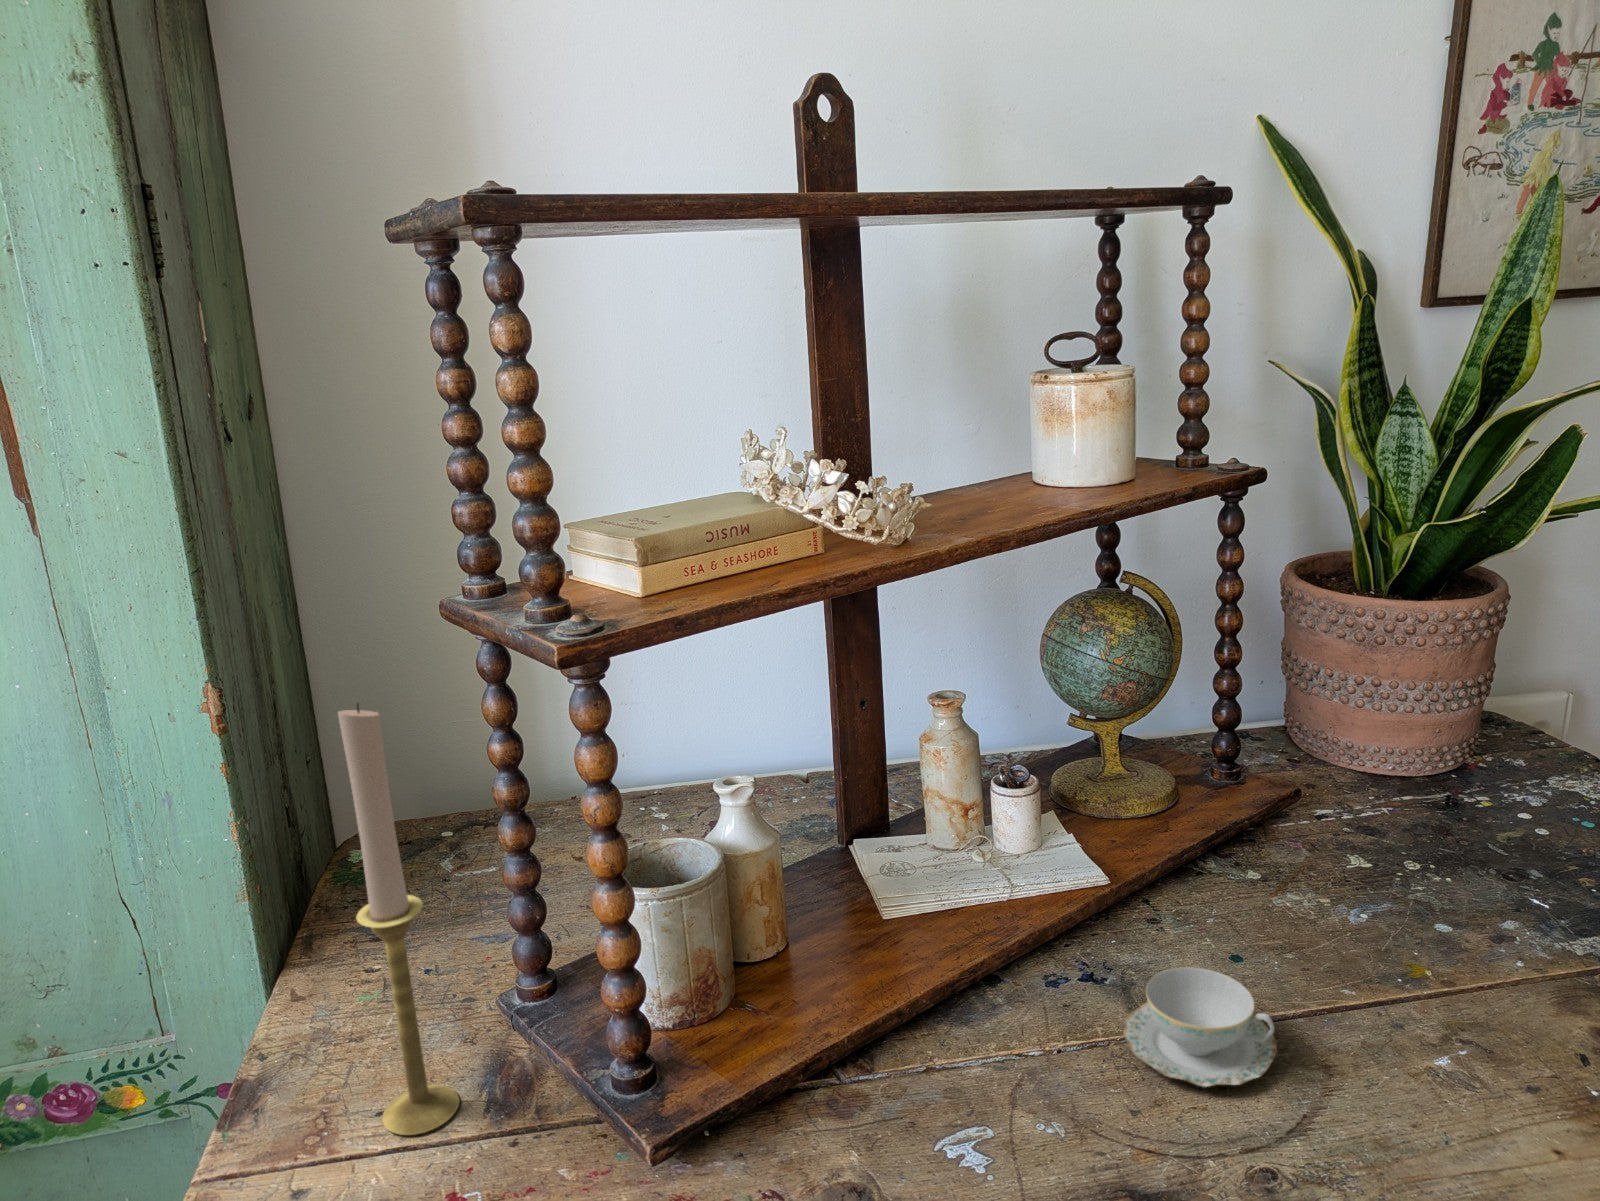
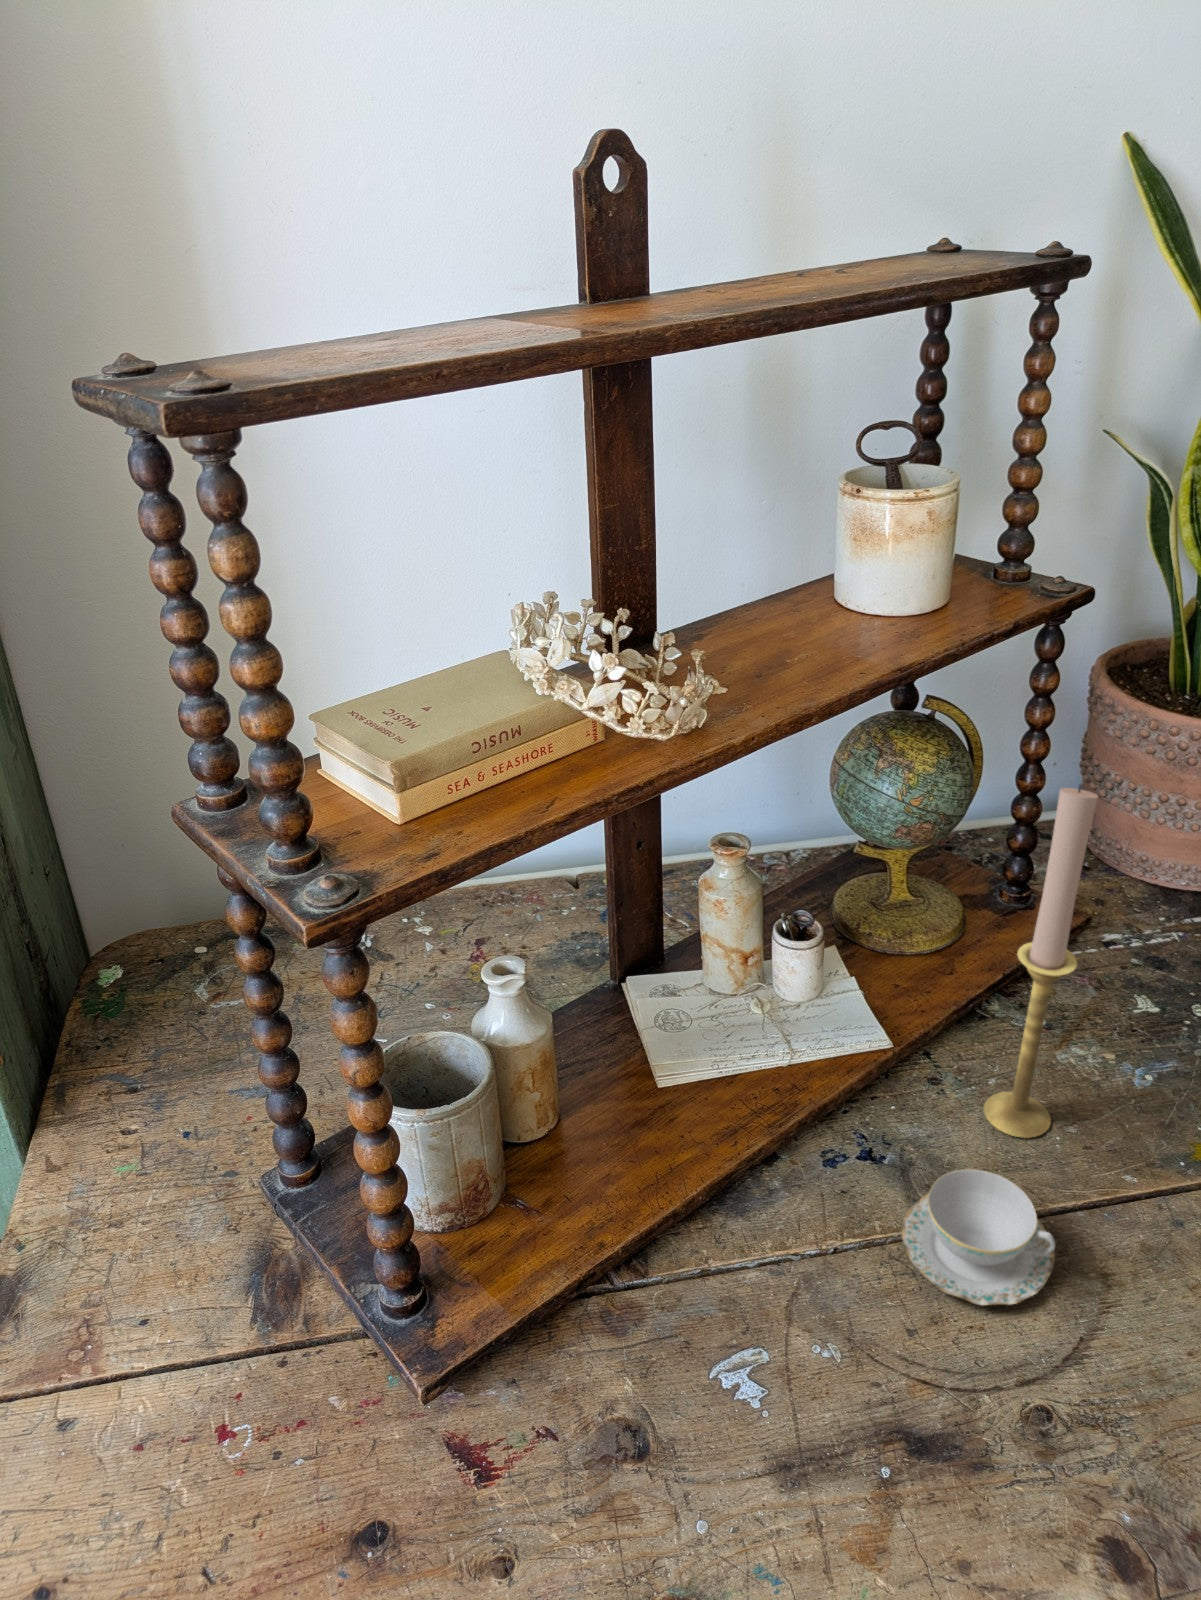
candlestick: present [338,704,459,1135] -> present [984,785,1098,1138]

